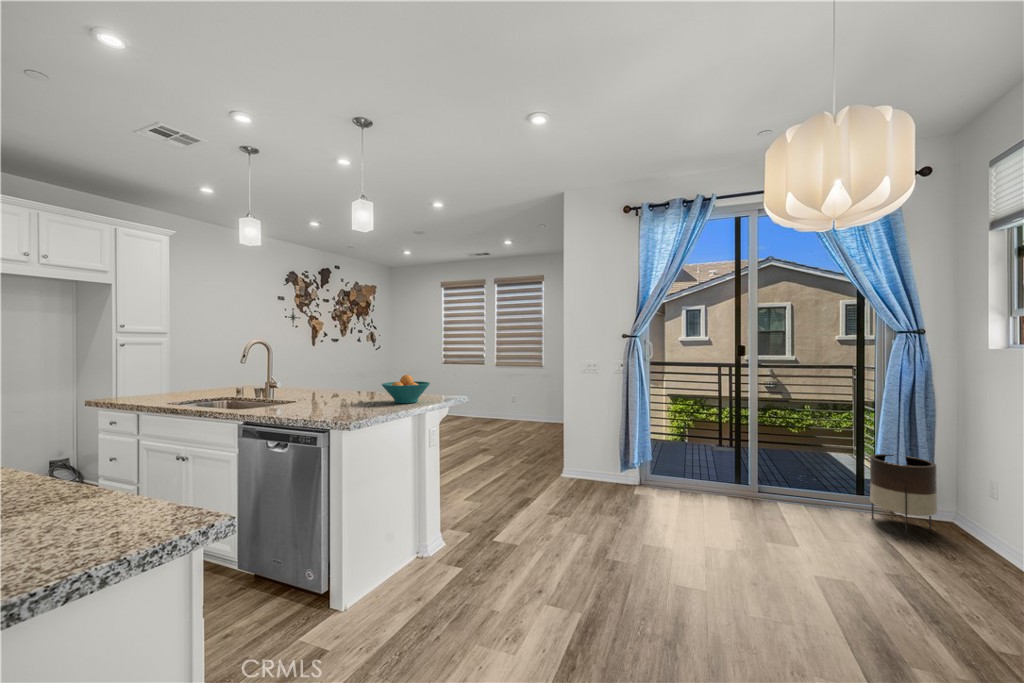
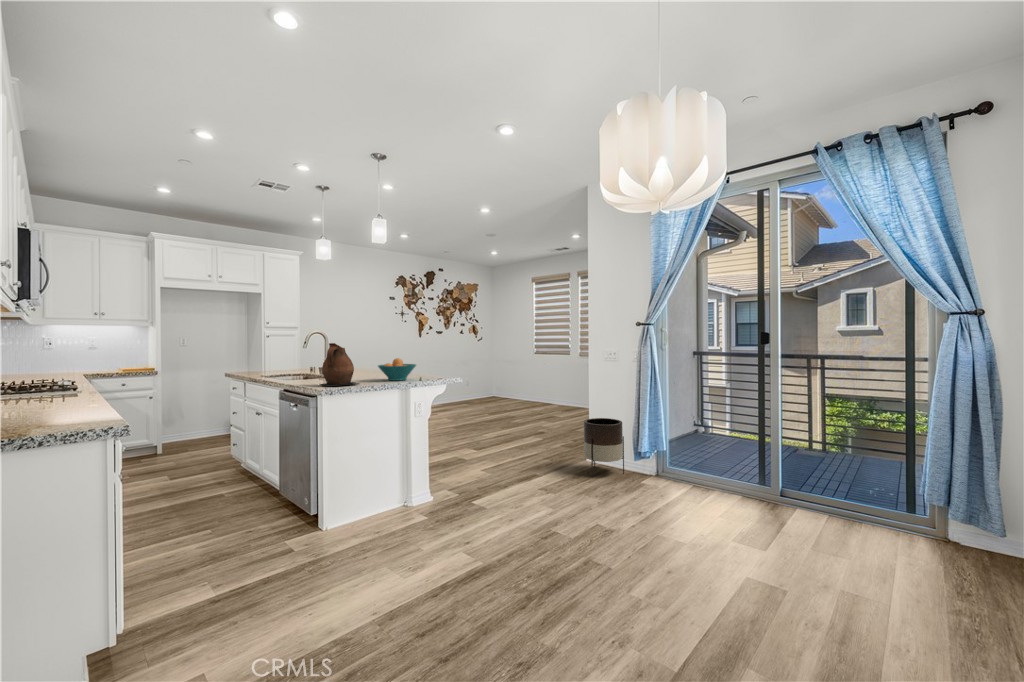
ceramic pitcher: none [324,358,380,416] -> present [321,343,359,386]
planter: present [870,454,937,537] -> present [584,418,624,477]

